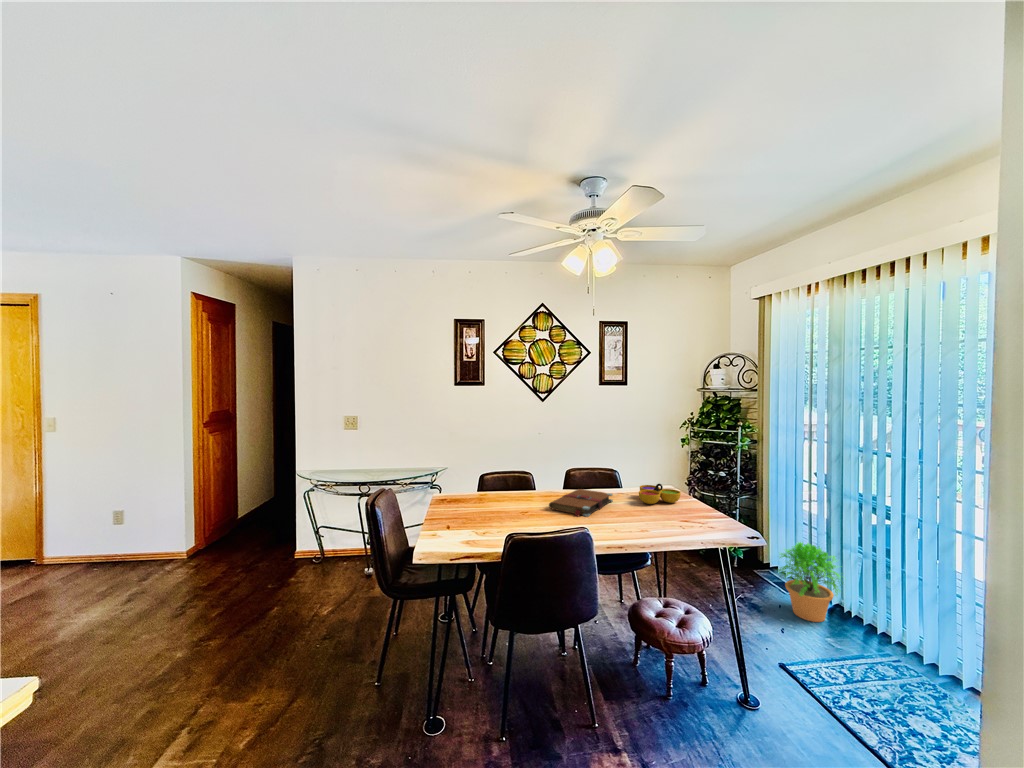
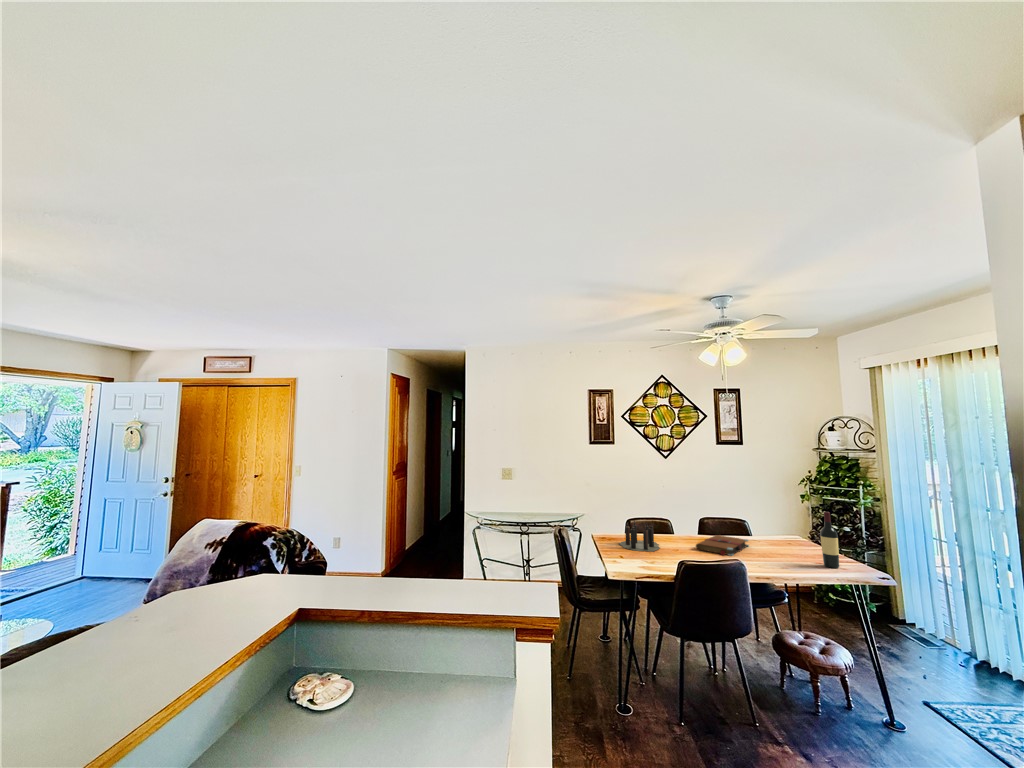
wine bottle: none [688,460,707,527] -> present [820,512,839,568]
candle: none [452,476,519,516] -> present [619,521,660,552]
decorative bowl: present [639,484,681,504] -> none [772,532,811,550]
potted plant: present [778,542,840,622] -> none [912,594,990,674]

